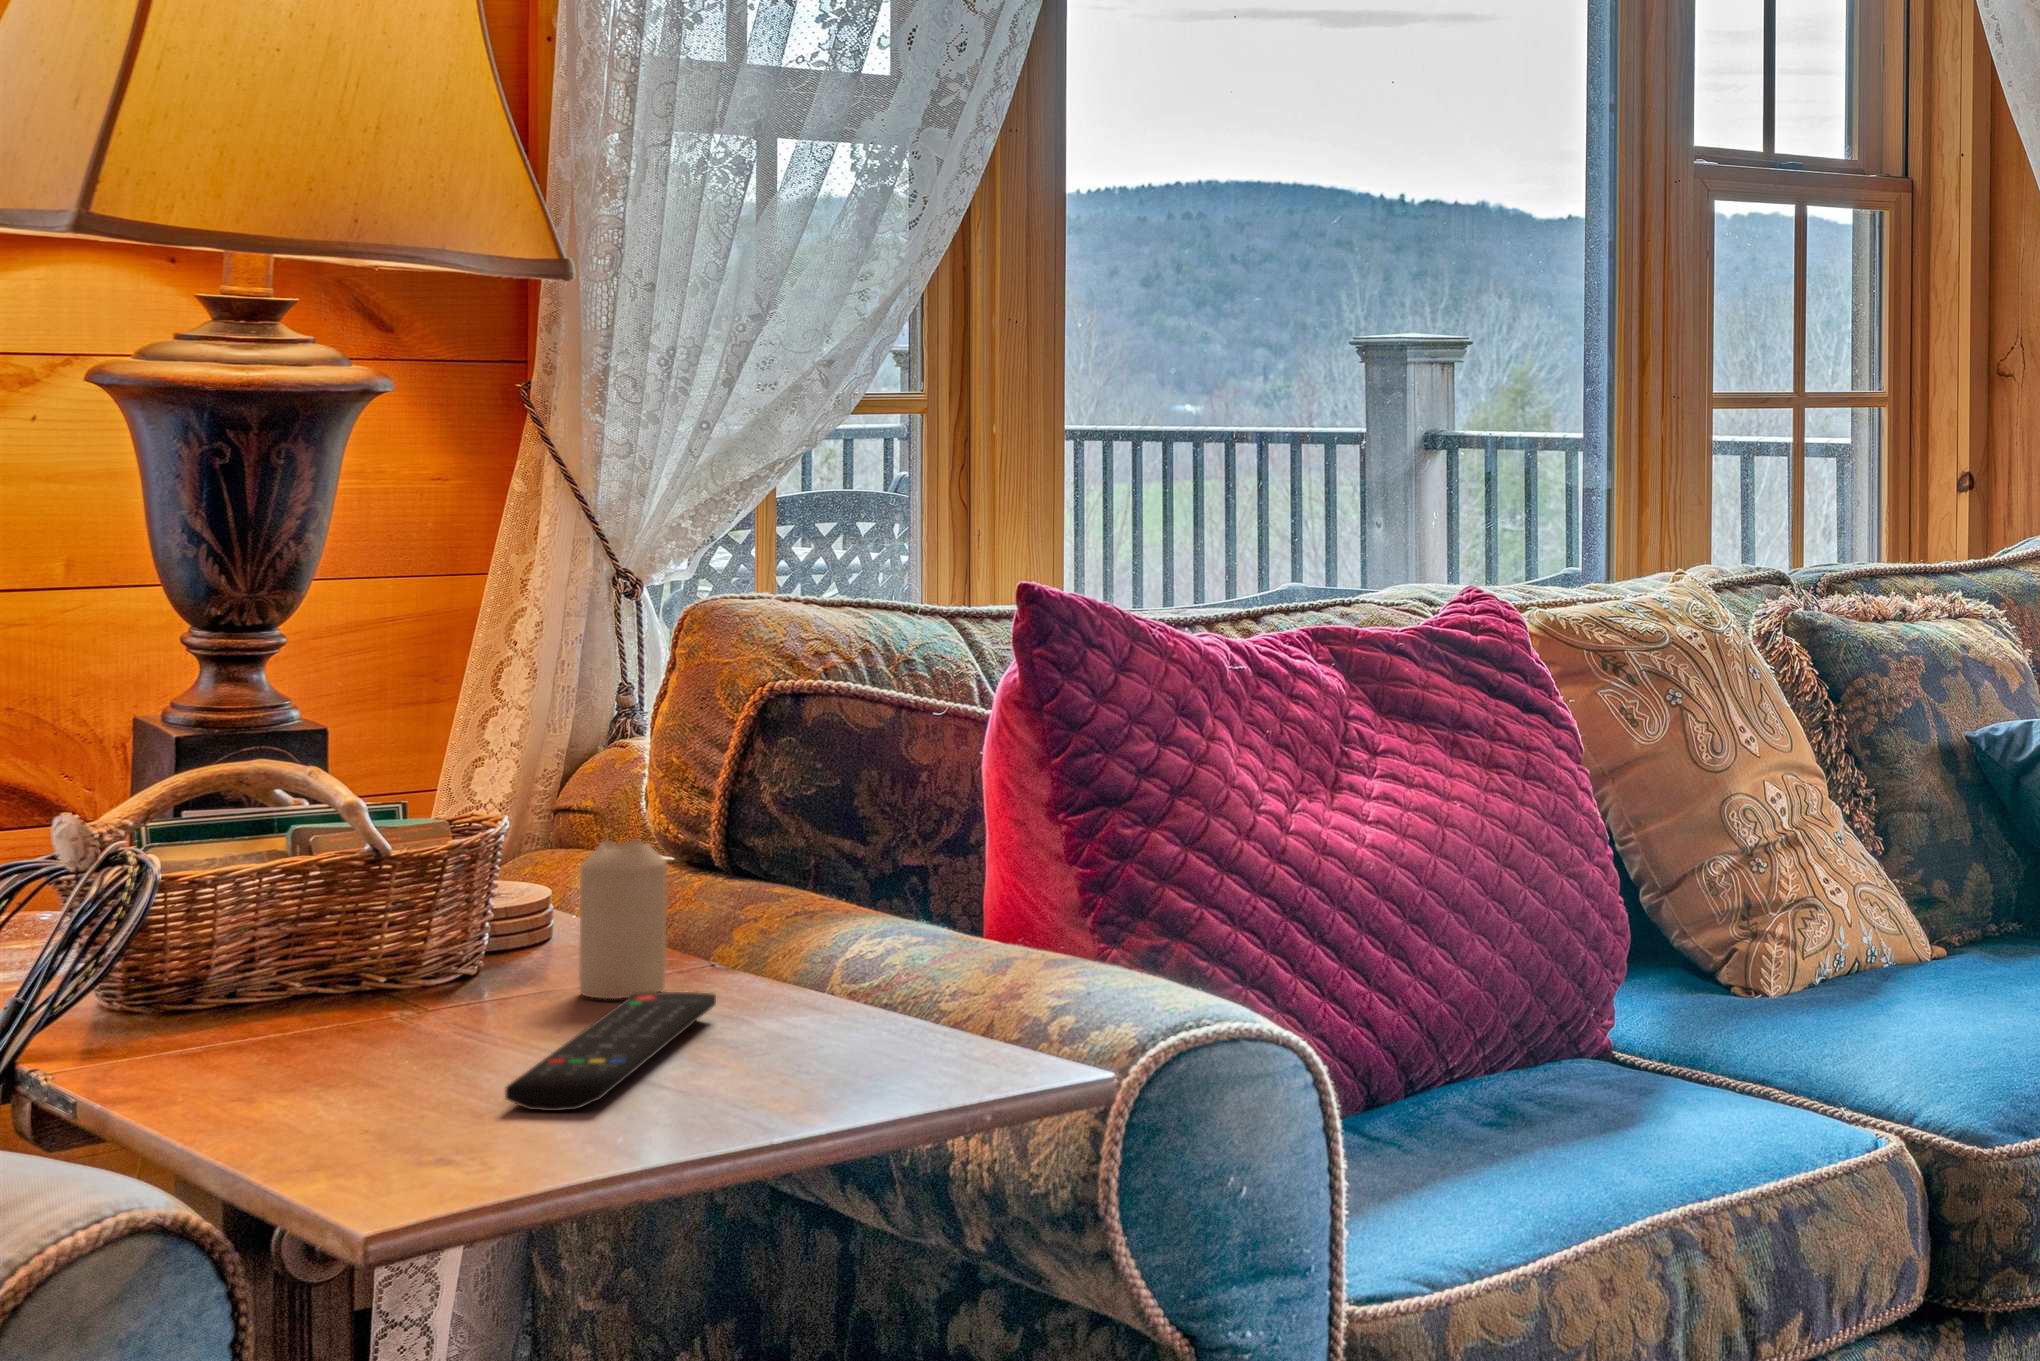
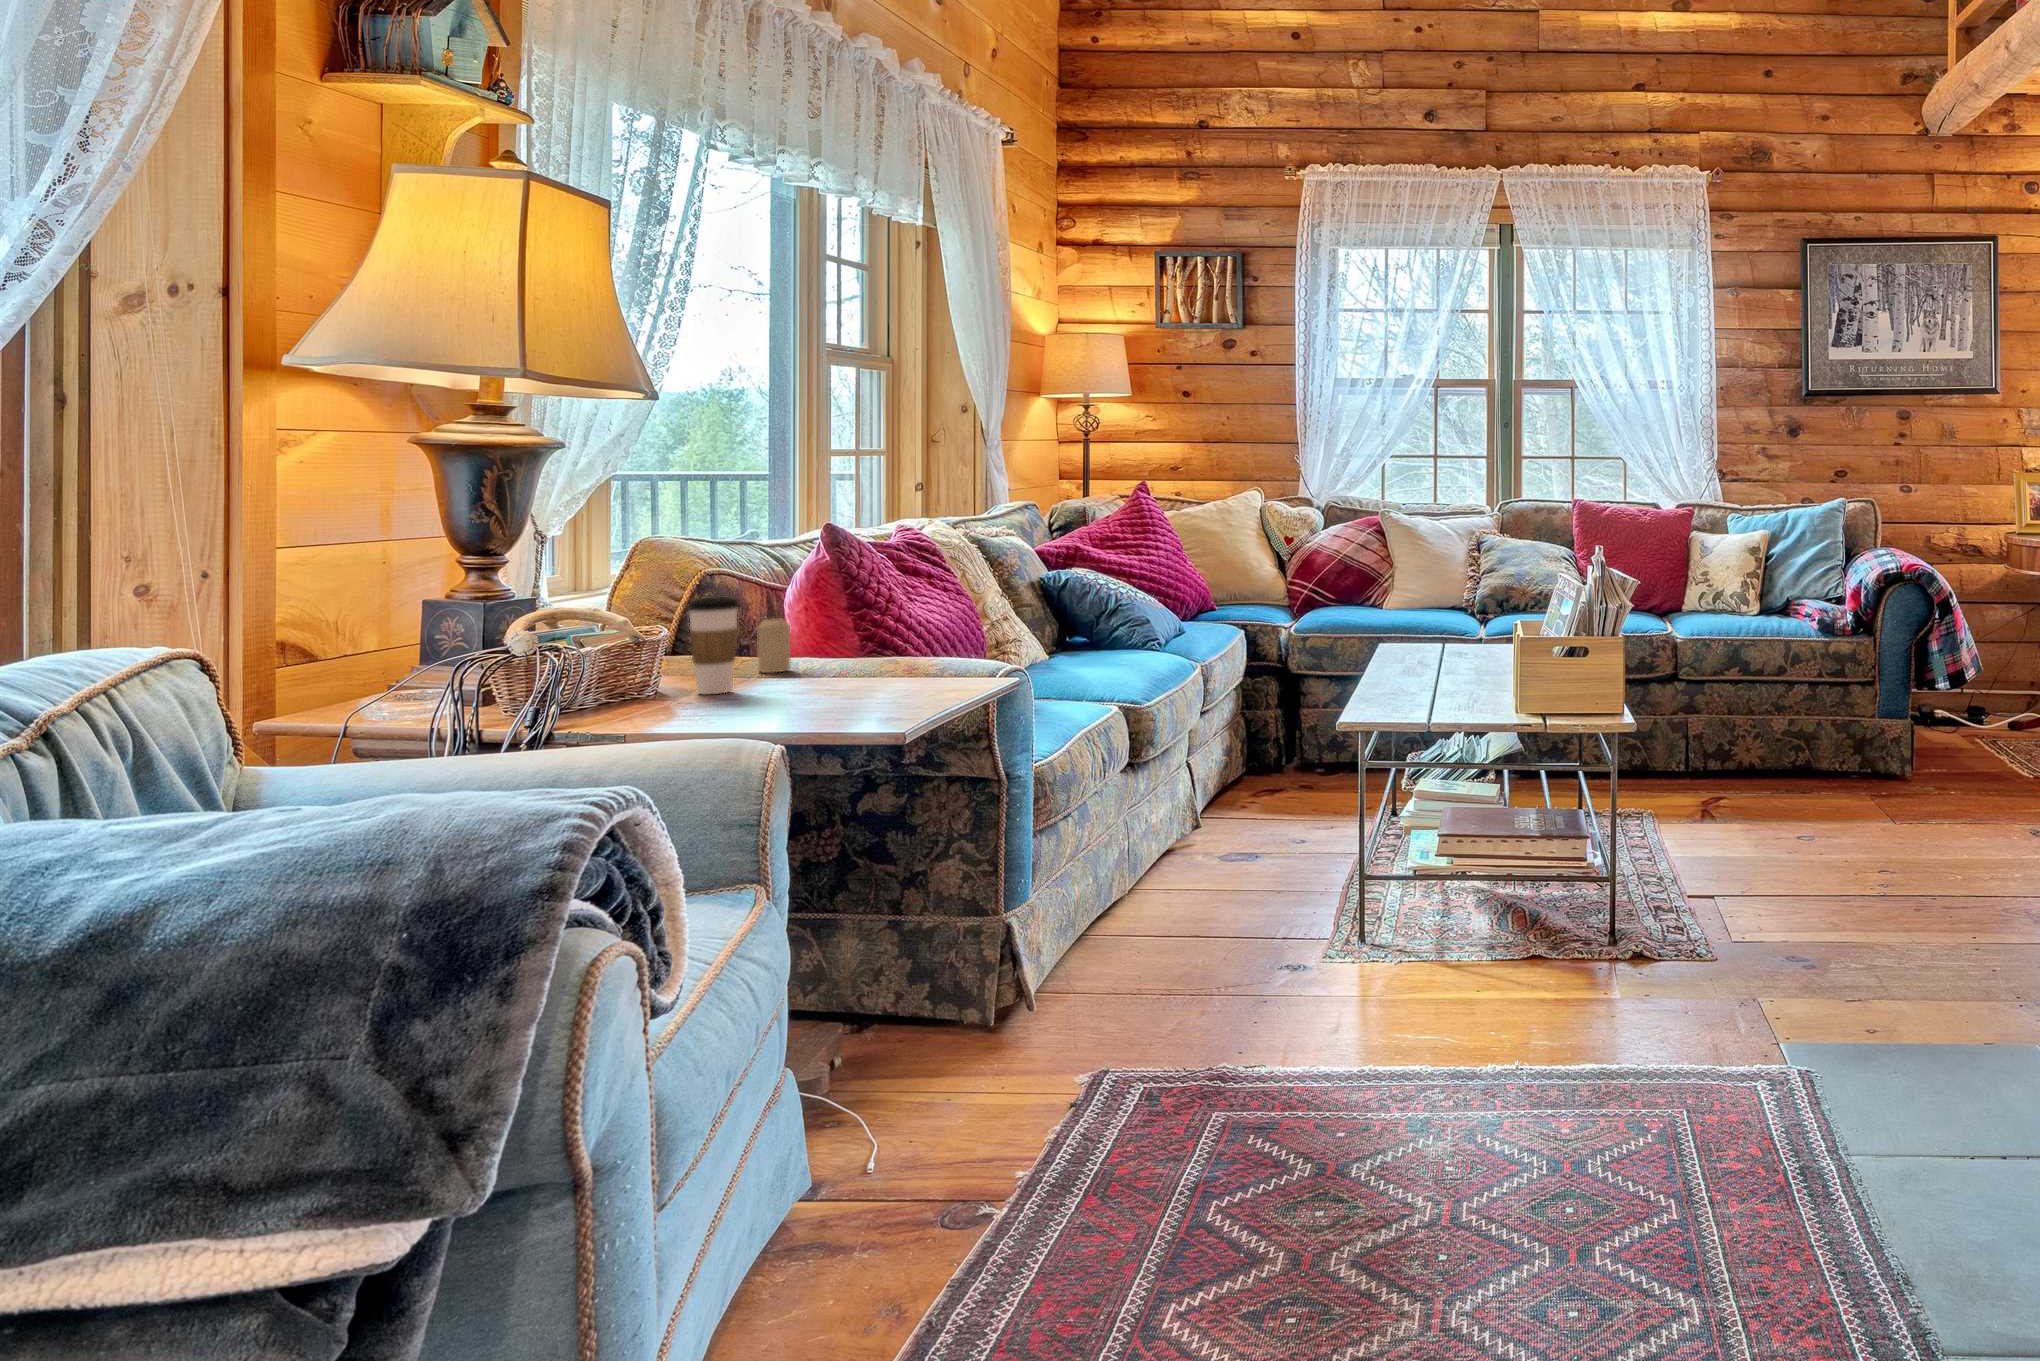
coffee cup: none [159,784,310,1070] -> present [686,597,740,694]
remote control: present [505,992,716,1111] -> none [806,663,887,686]

